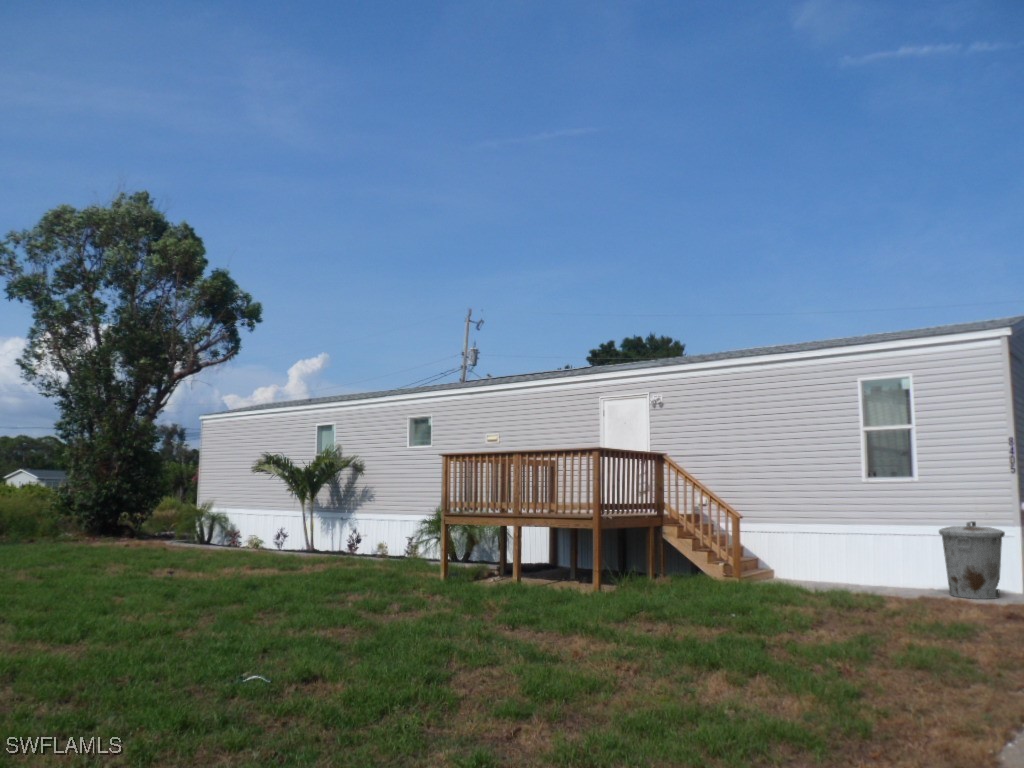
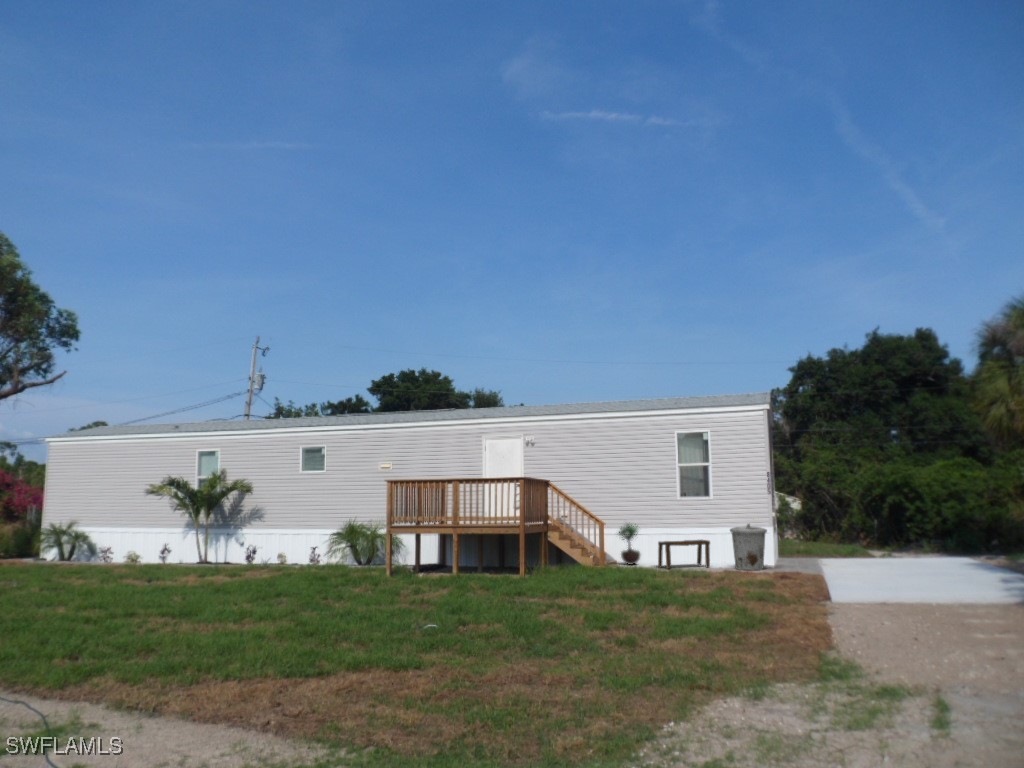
potted tree: none [761,510,803,579] -> present [619,524,640,565]
bench: none [823,545,907,590] -> present [658,540,710,569]

